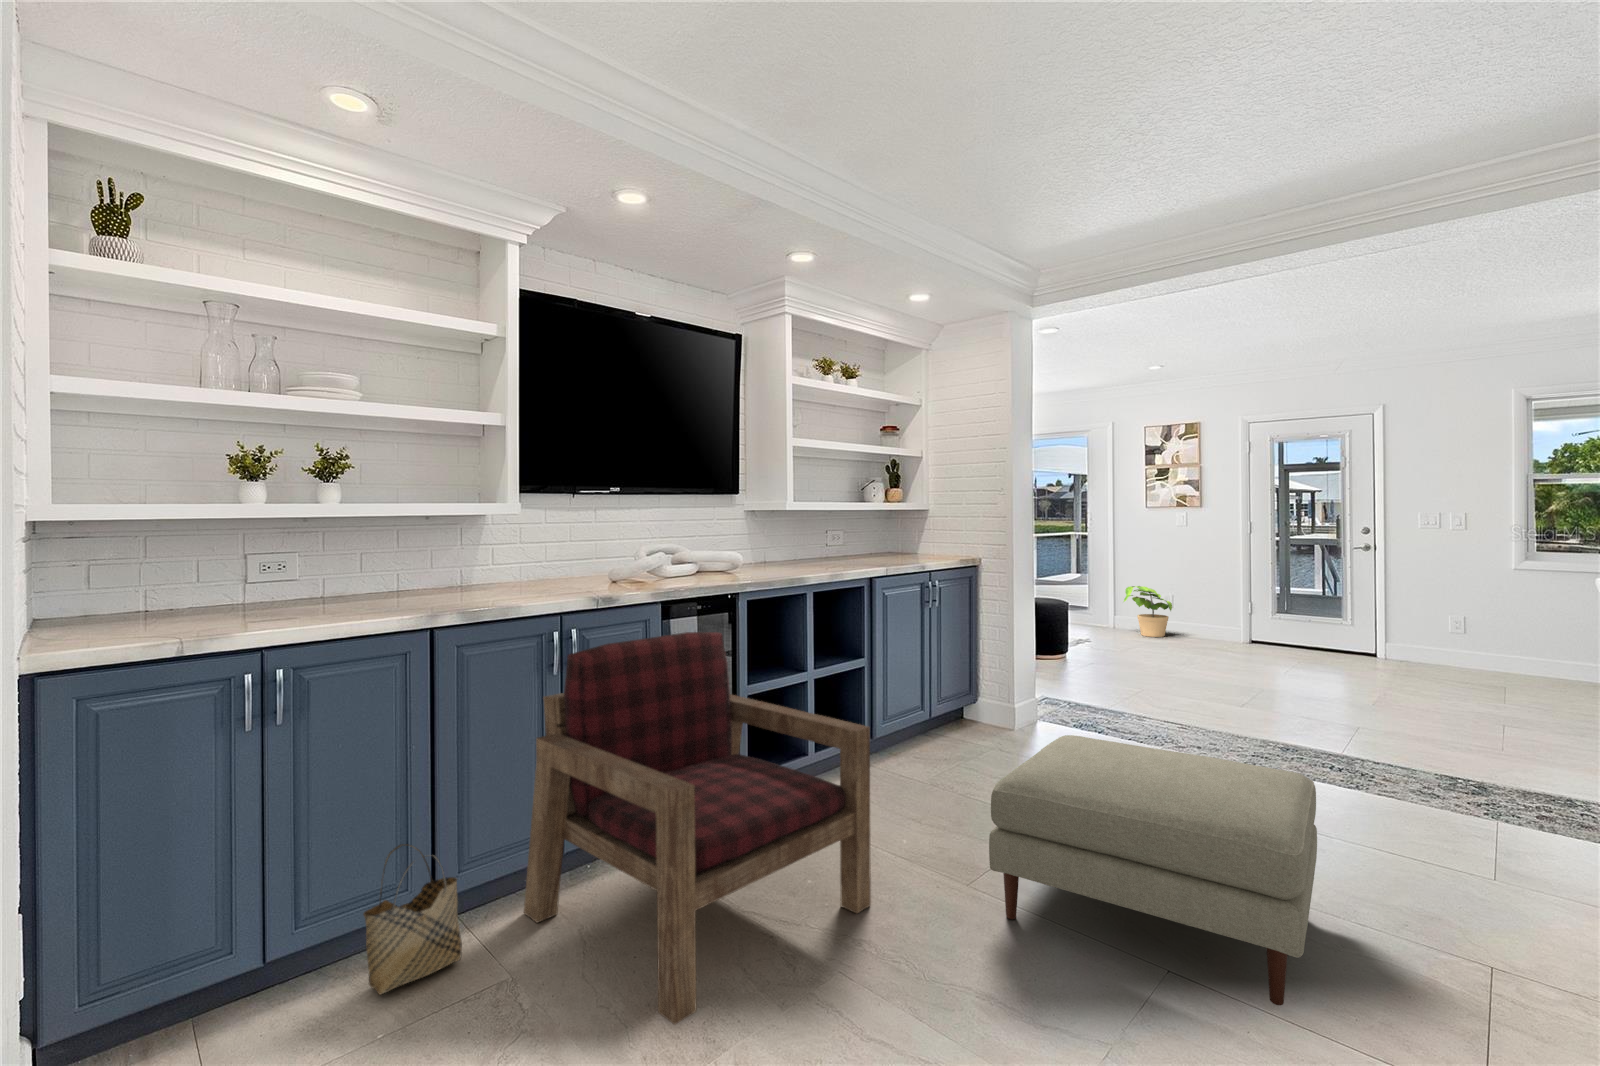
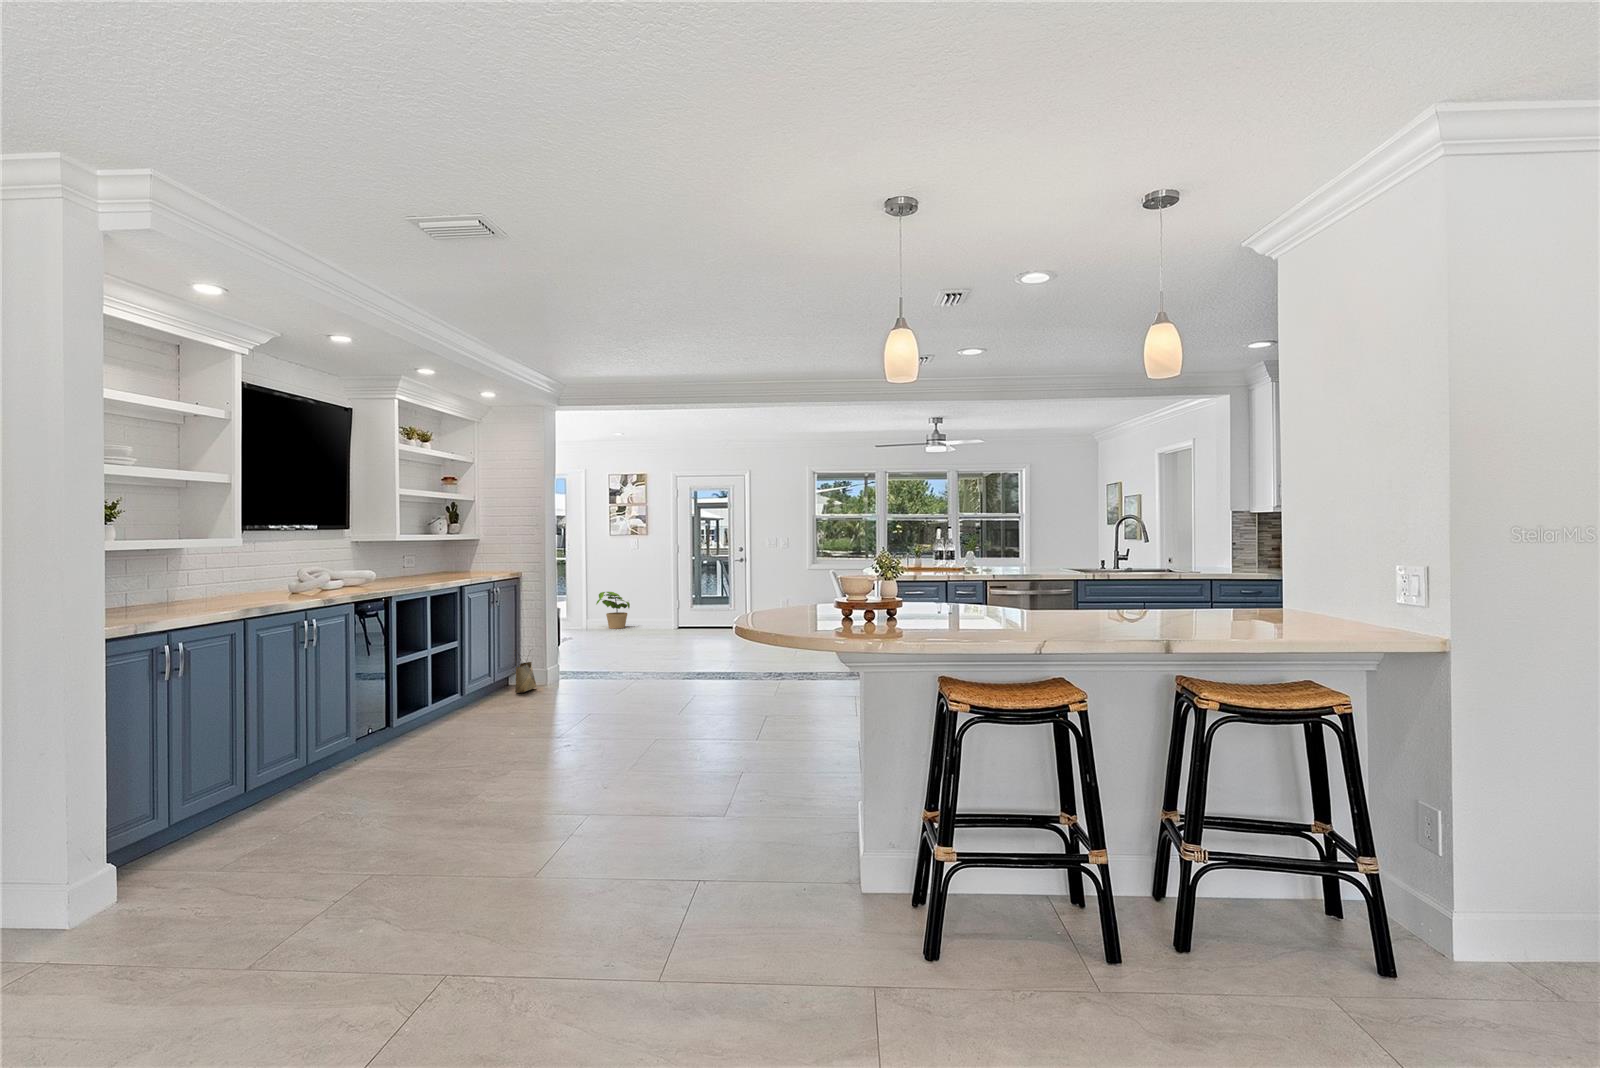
armchair: present [524,632,871,1025] -> none [295,619,512,801]
ottoman: present [989,735,1317,1005] -> none [575,659,714,747]
woven basket: present [363,844,462,995] -> present [514,650,536,693]

